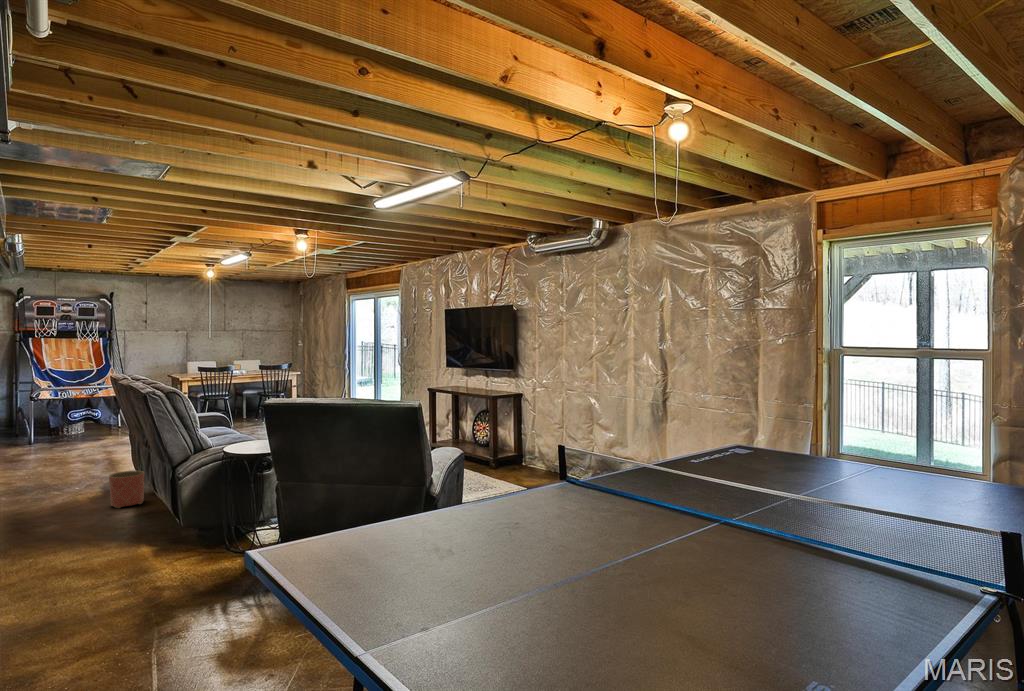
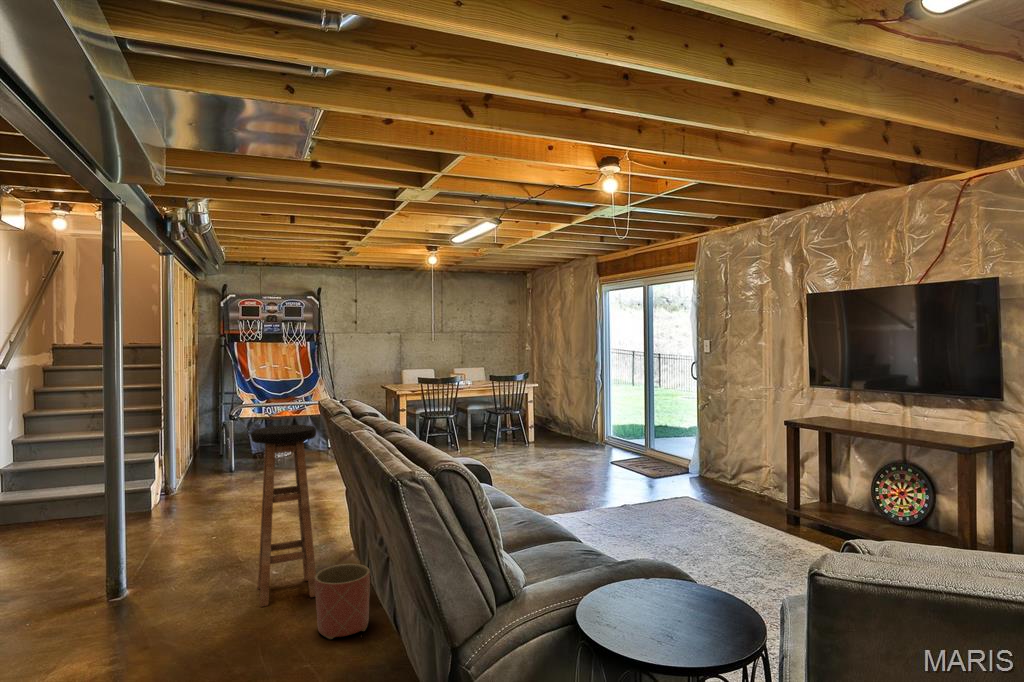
bar stool: none [64,395,111,501] -> present [251,425,316,607]

